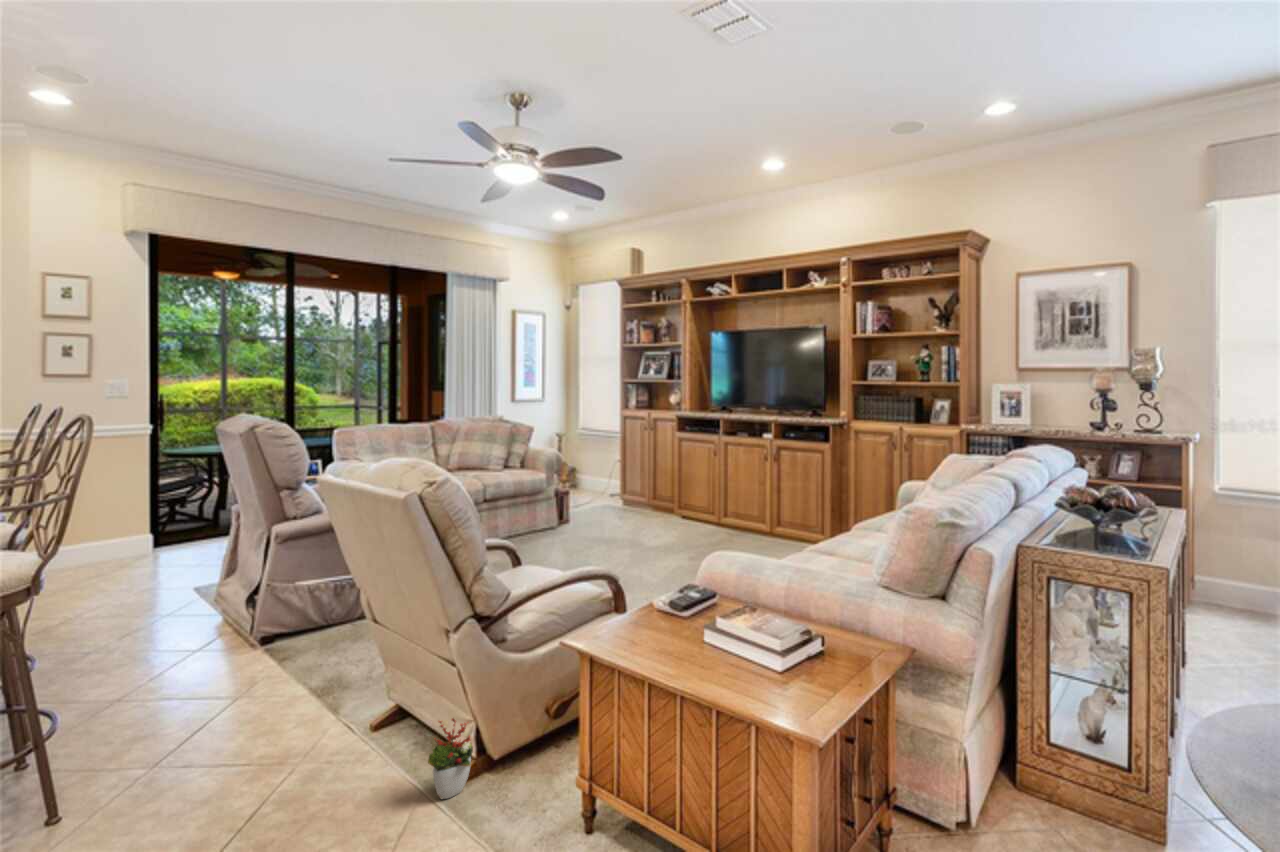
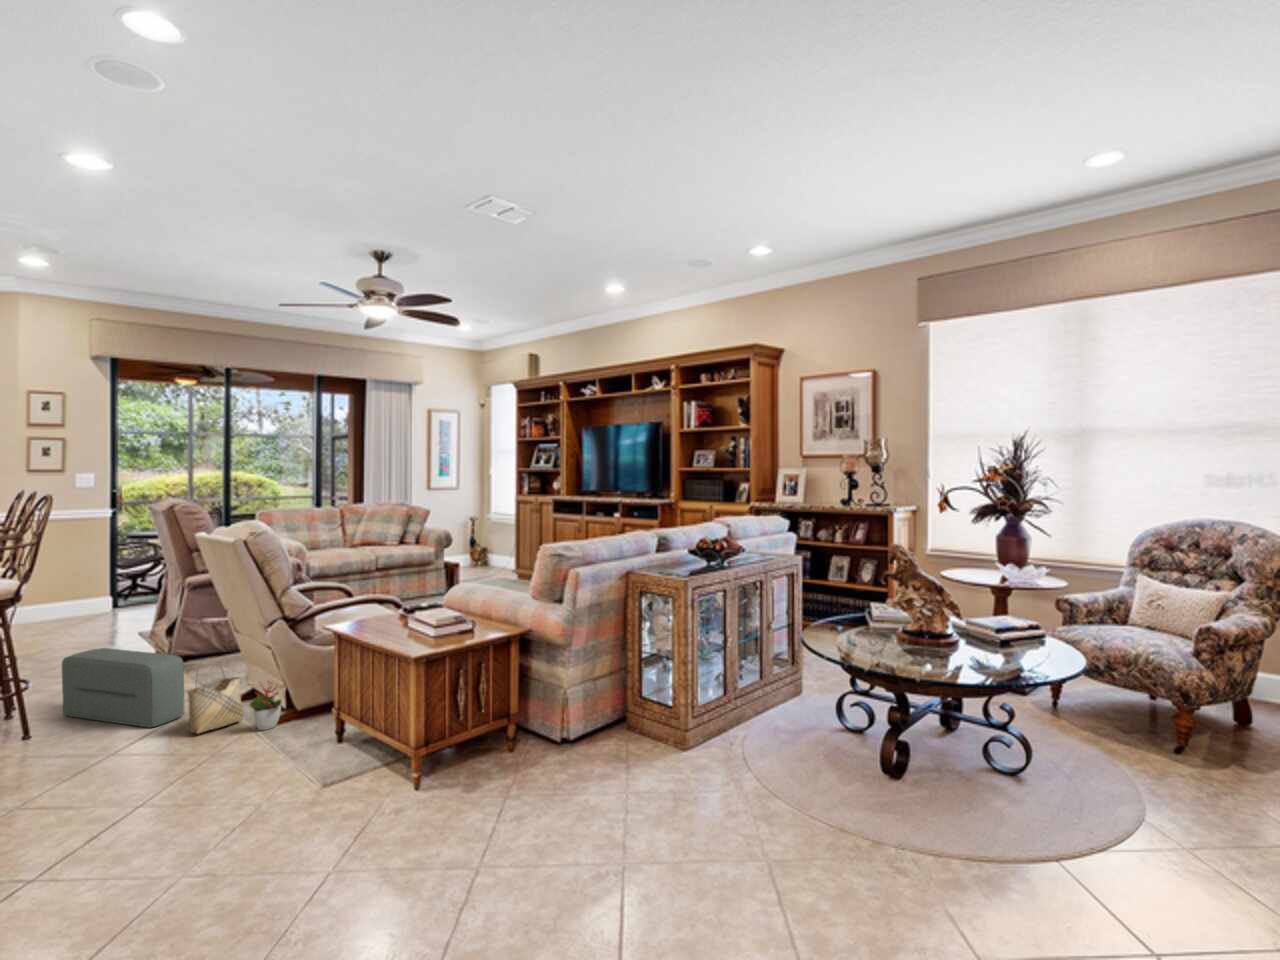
pouf: none [113,648,308,790] -> present [62,648,184,727]
woven basket: none [327,677,406,811] -> present [187,665,243,734]

